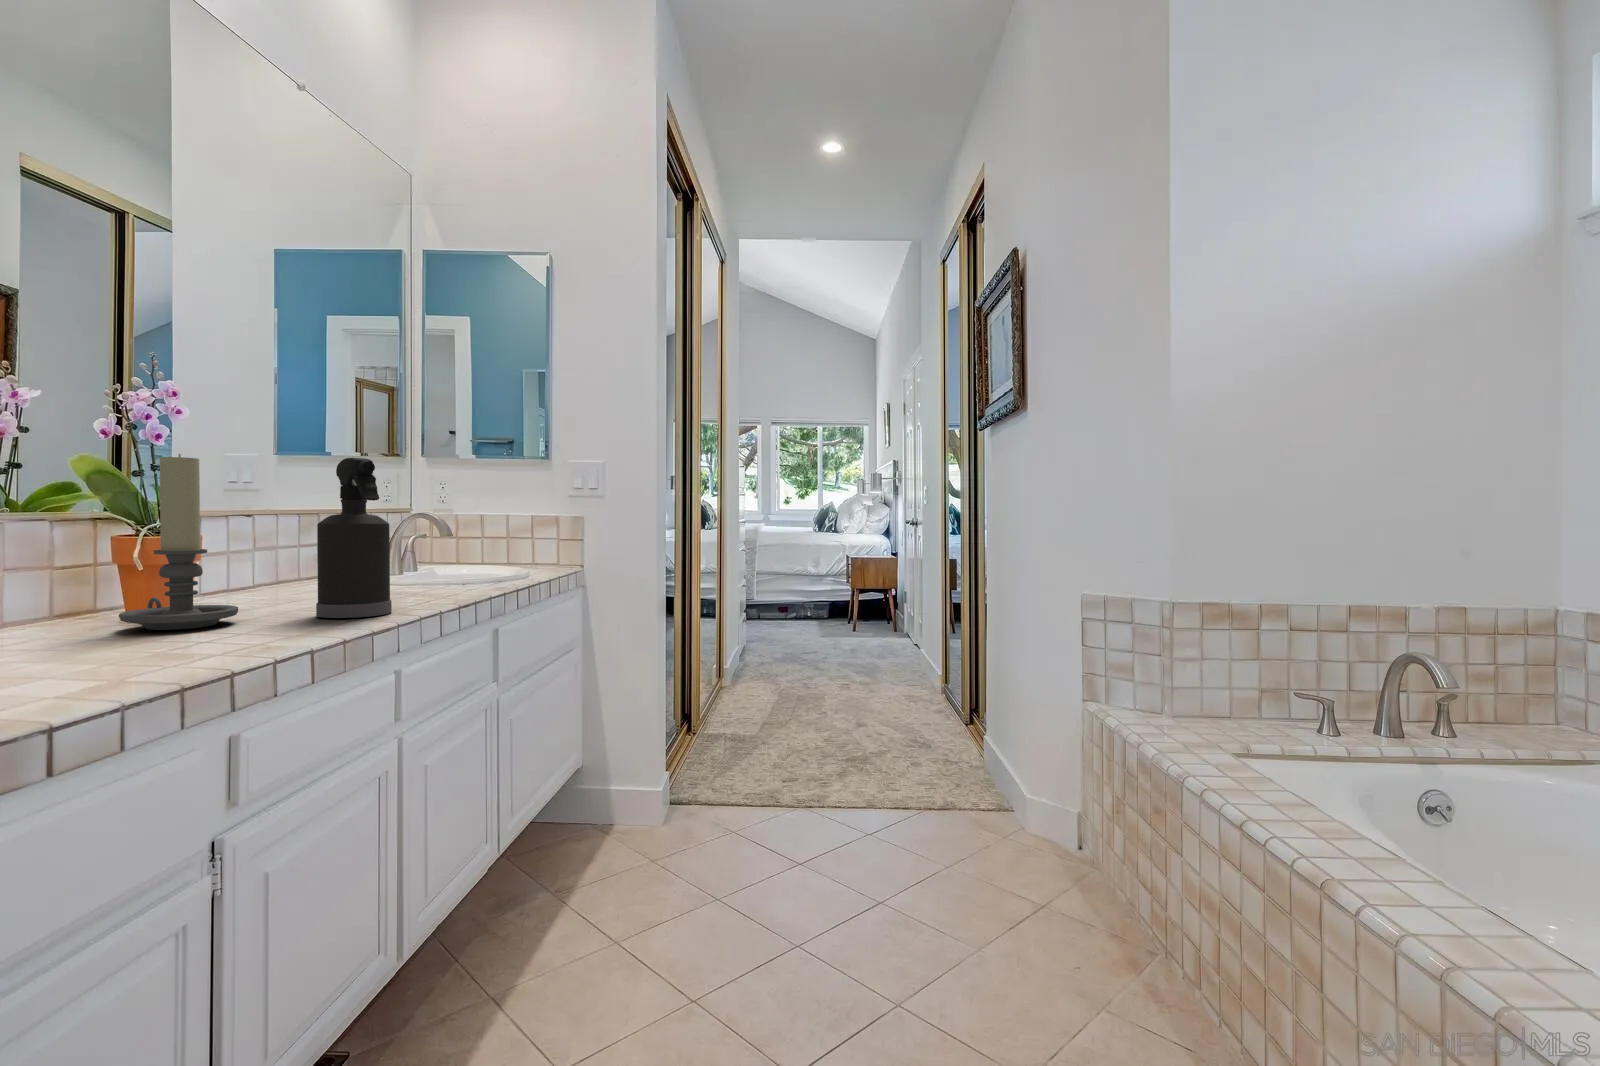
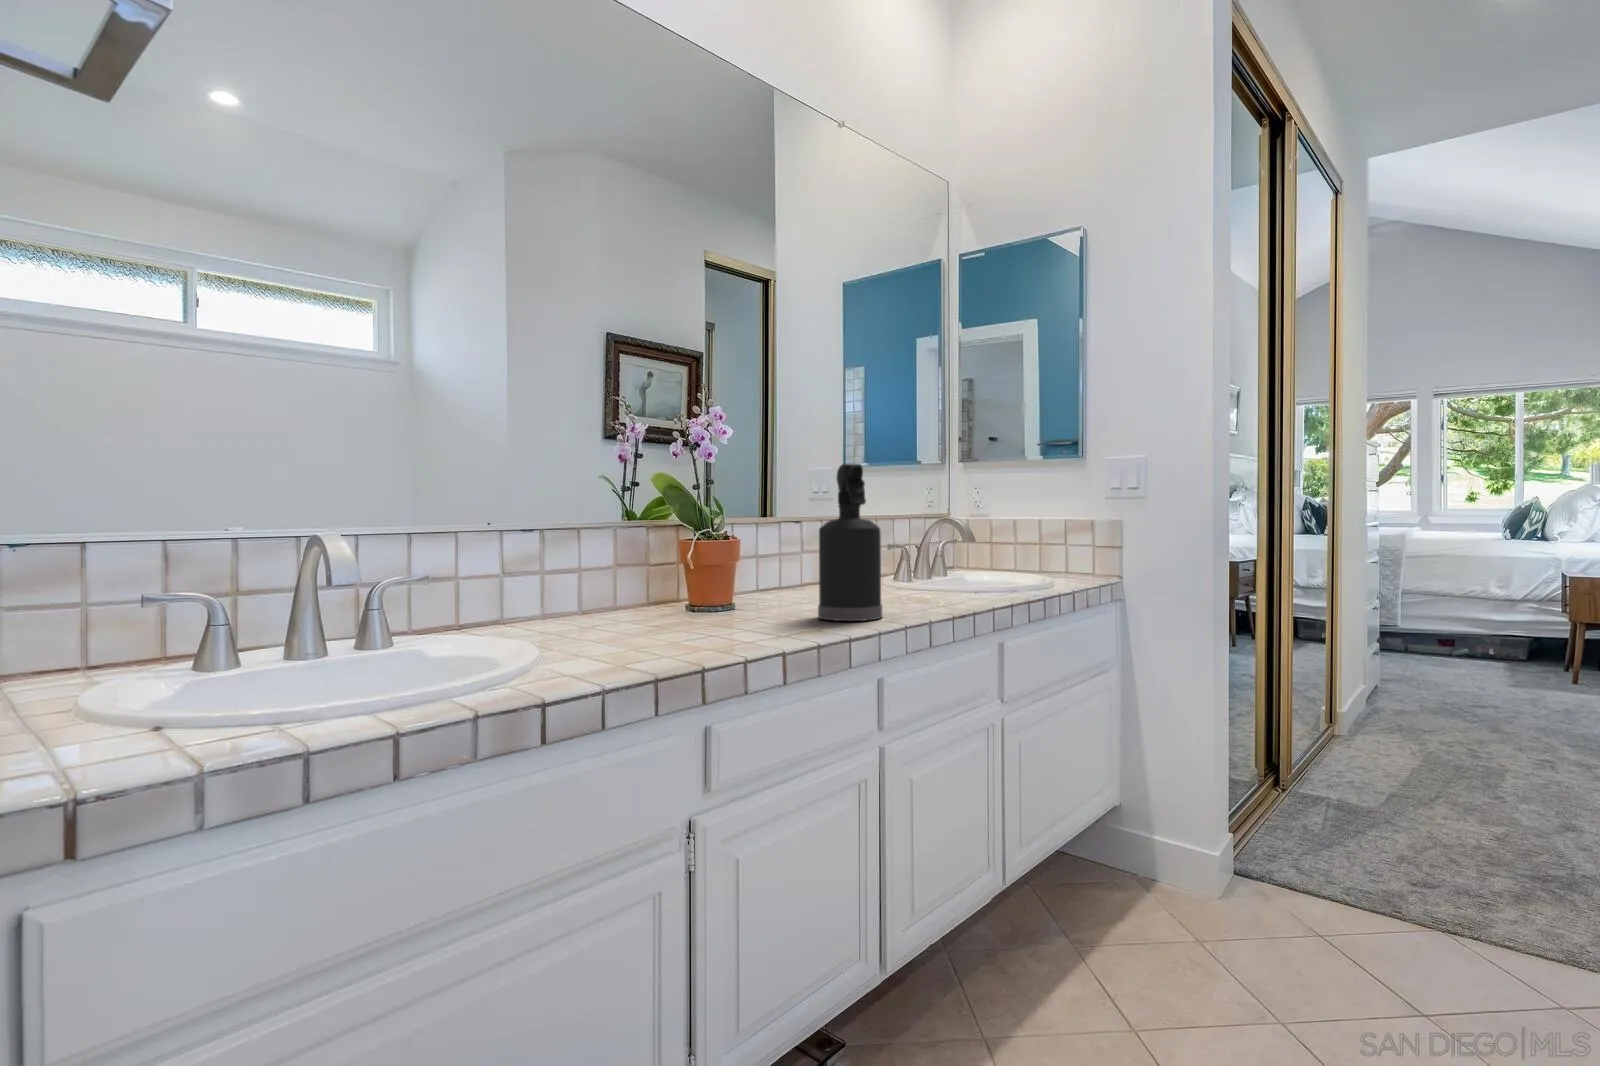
candle holder: present [120,454,238,630] -> none [680,469,760,621]

